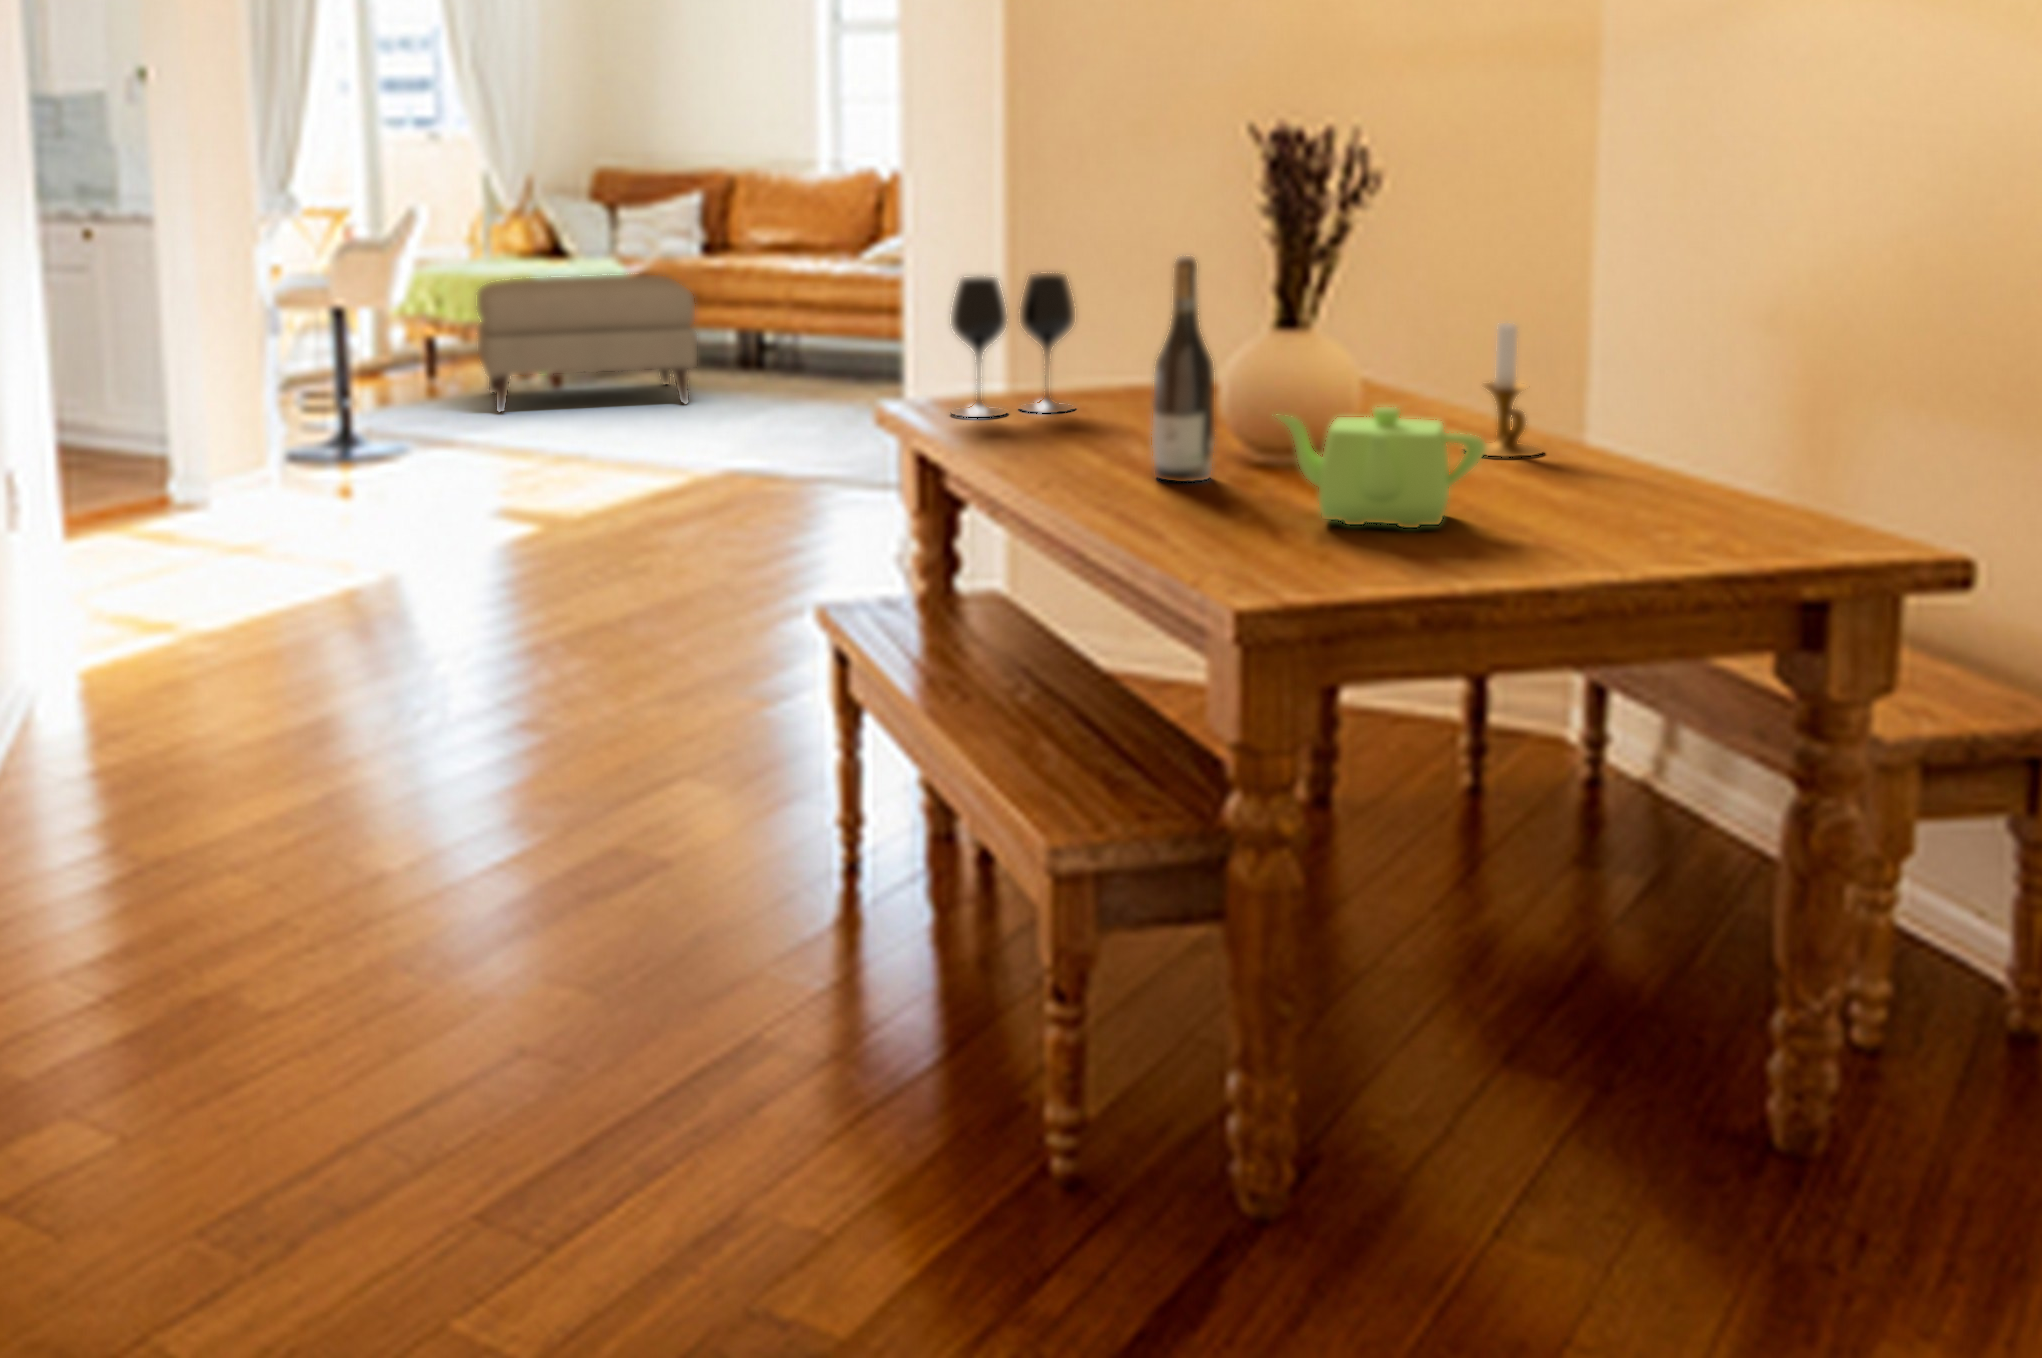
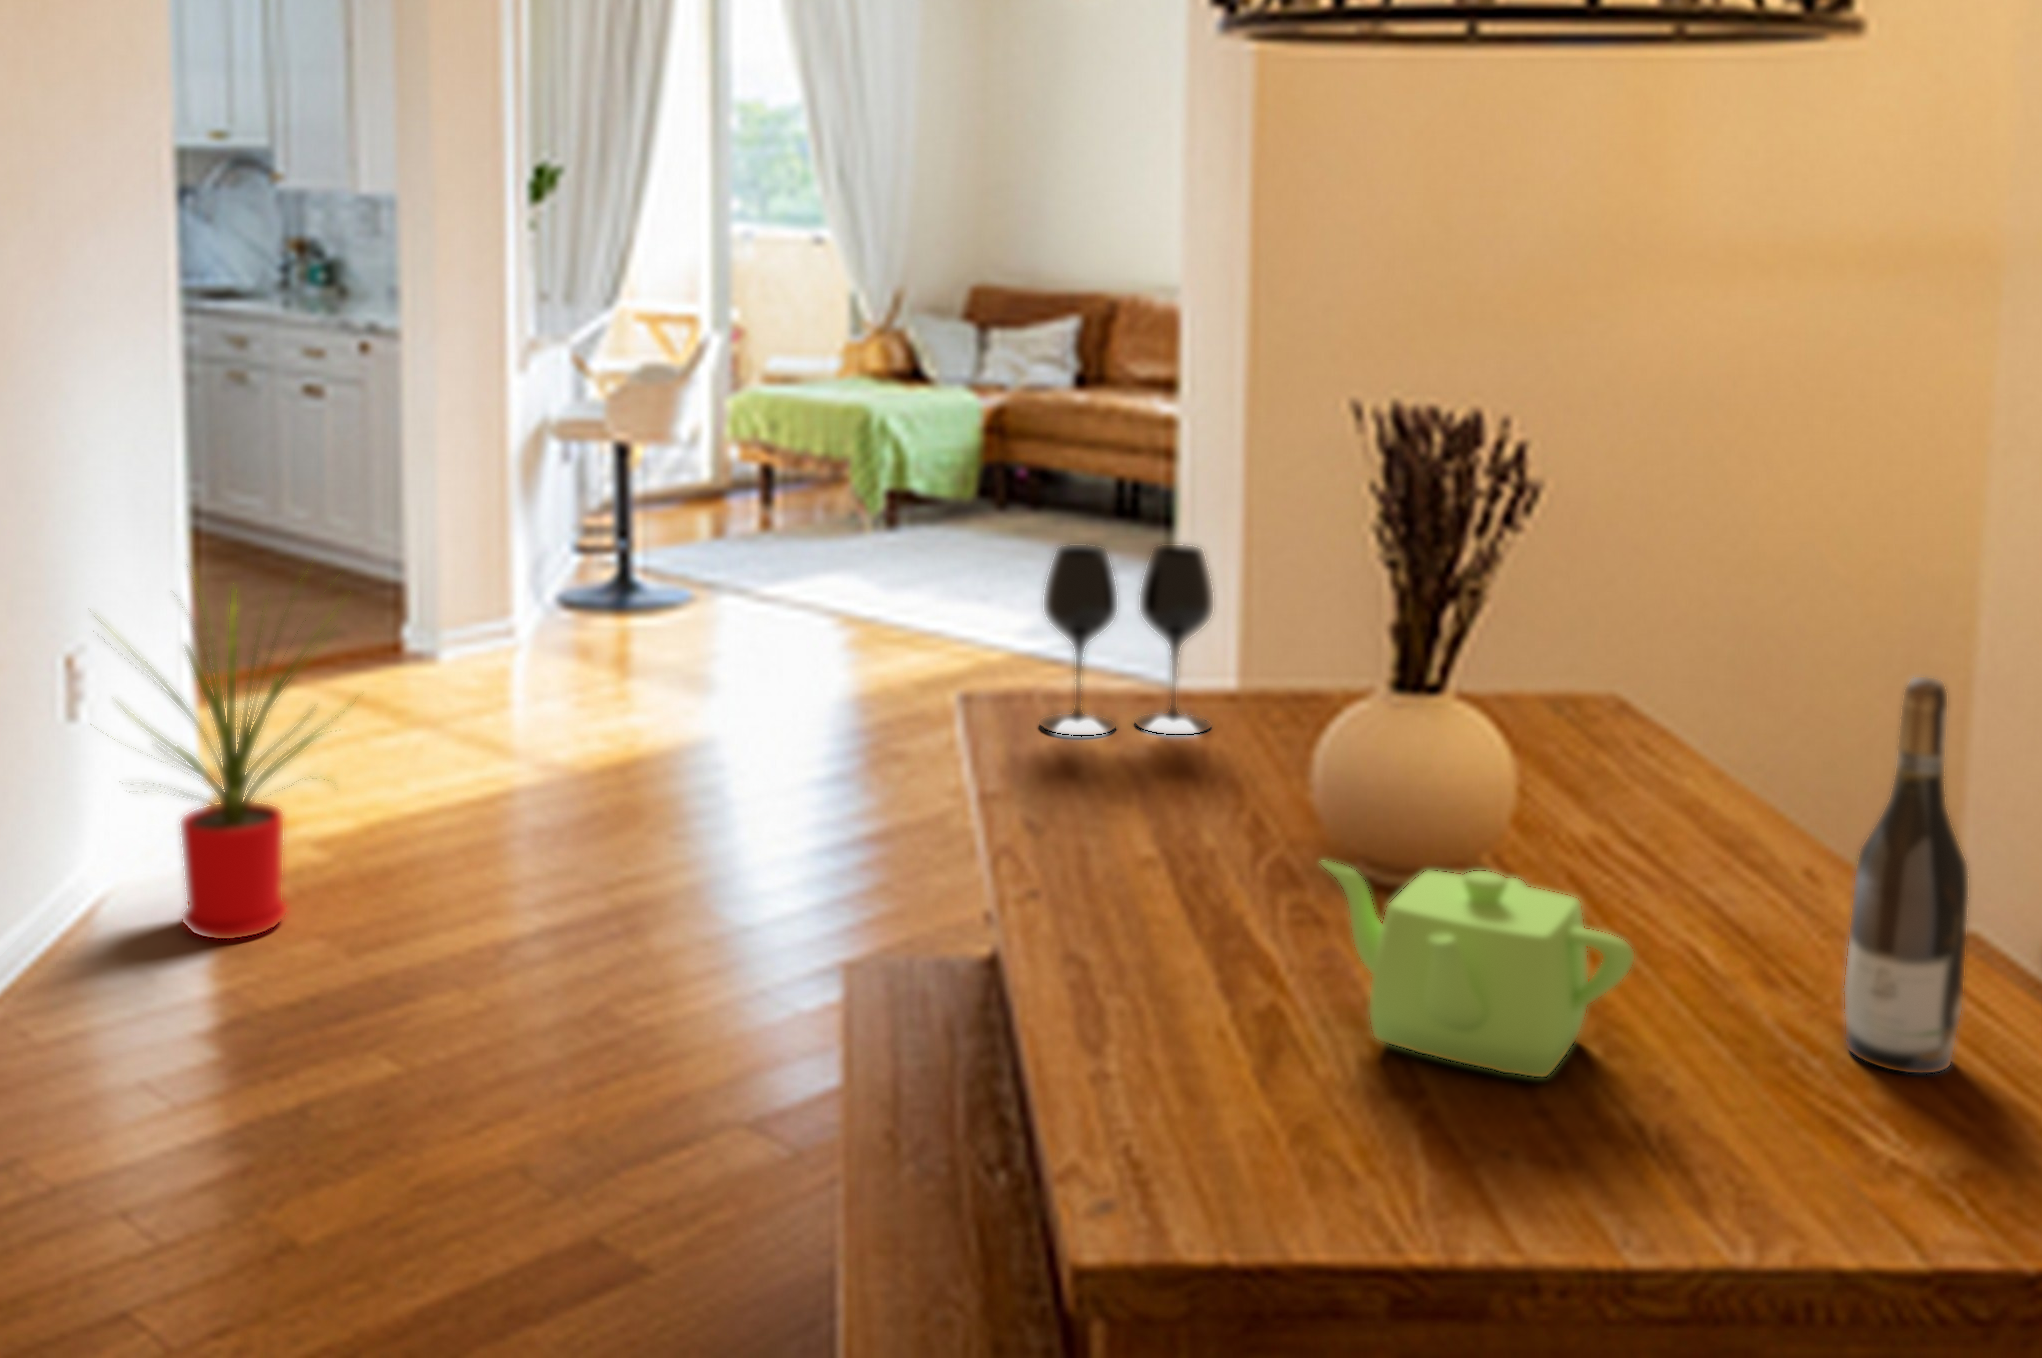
wine bottle: present [1152,256,1215,482] -> present [1845,677,1968,1073]
ottoman: present [477,274,697,411] -> none [798,409,1032,560]
candlestick: present [1462,323,1541,457] -> none [1688,703,1810,908]
house plant: none [28,377,266,706] -> present [101,565,356,939]

